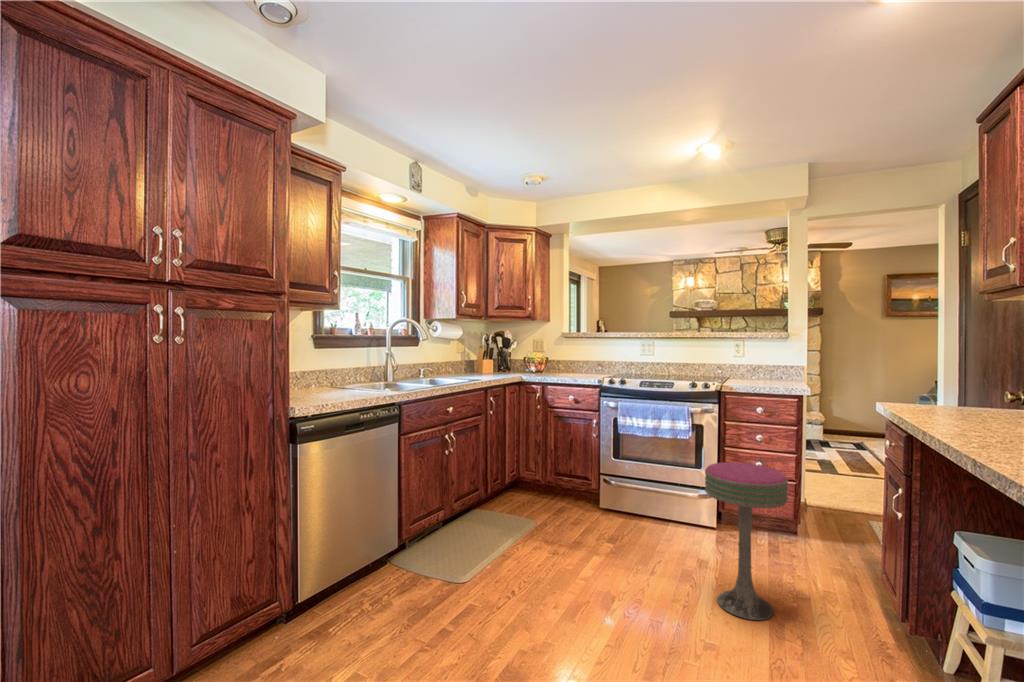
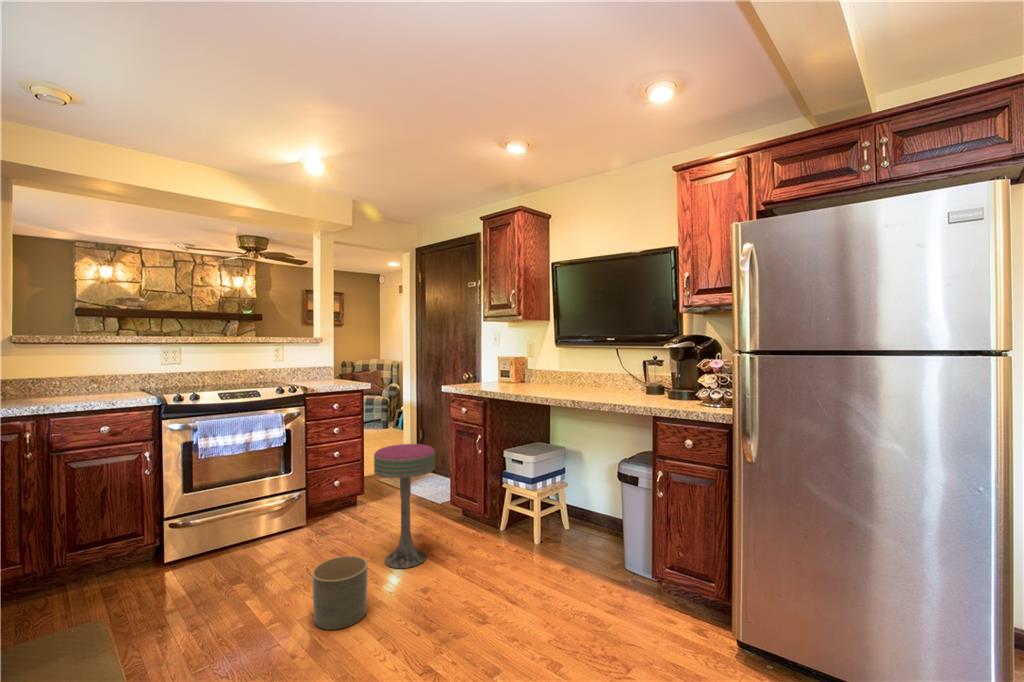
planter: none [597,546,649,617] -> present [312,556,368,630]

